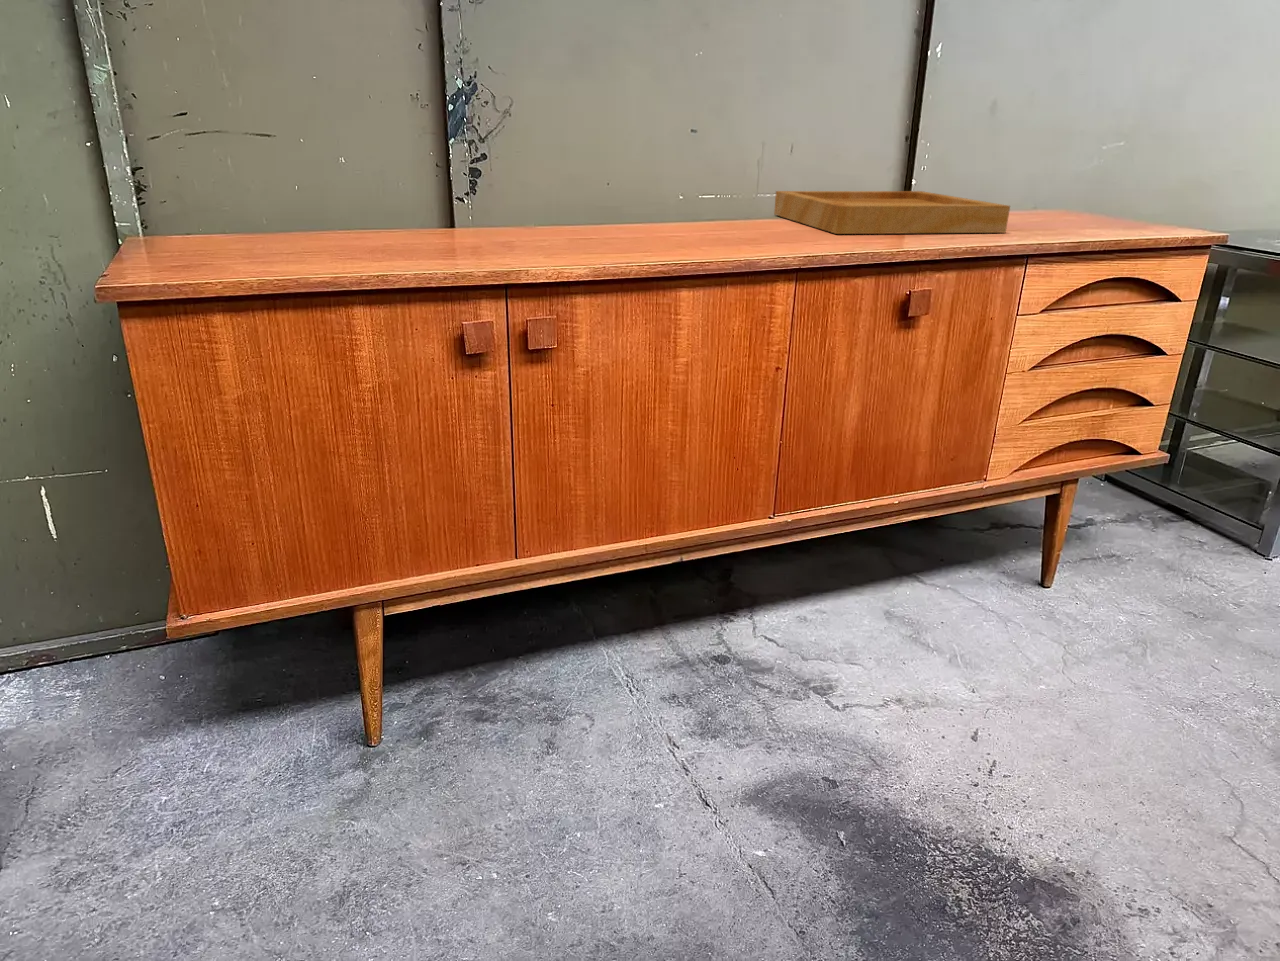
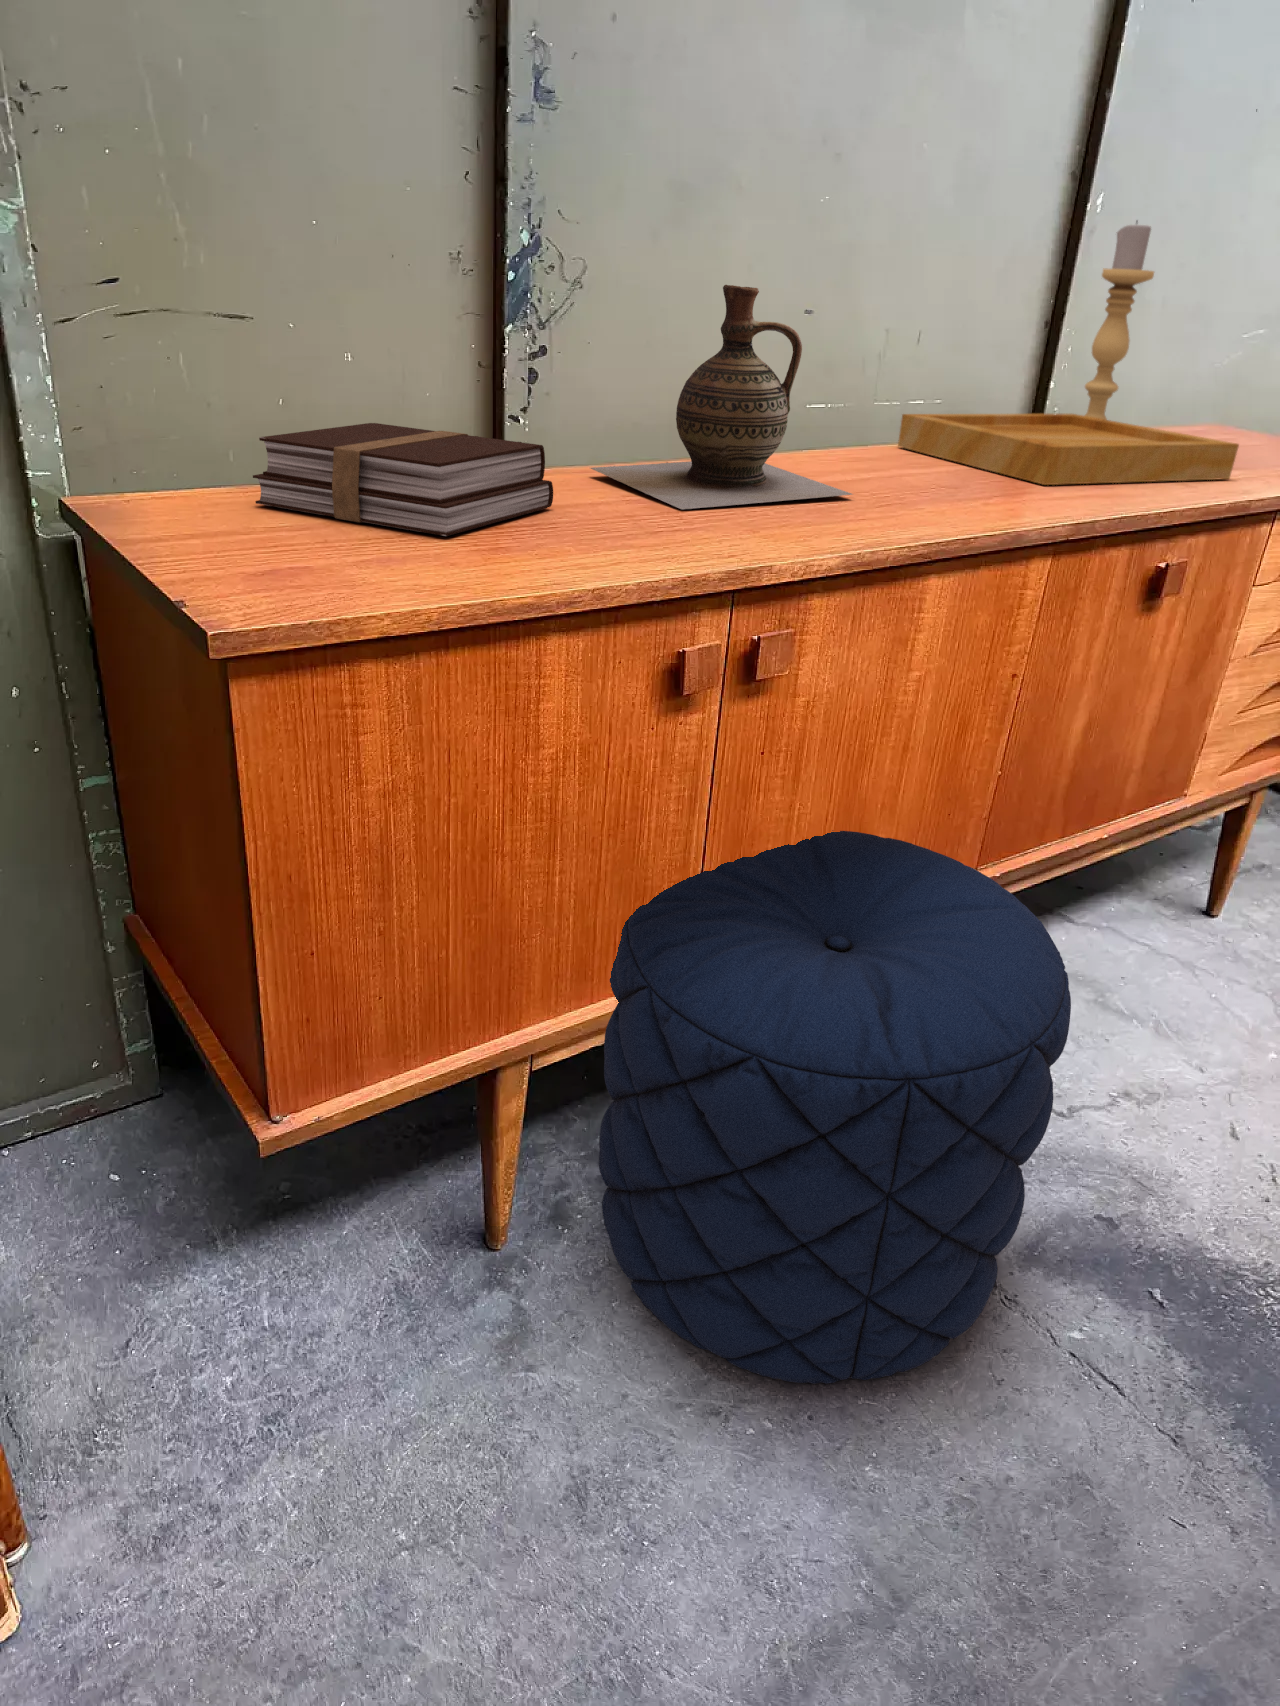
candle holder: none [930,50,990,213] -> present [1085,221,1154,420]
ceramic jug: none [502,96,665,242] -> present [591,285,852,509]
book: none [248,190,438,251] -> present [253,423,553,536]
pouf: none [422,466,748,861] -> present [599,831,1071,1384]

